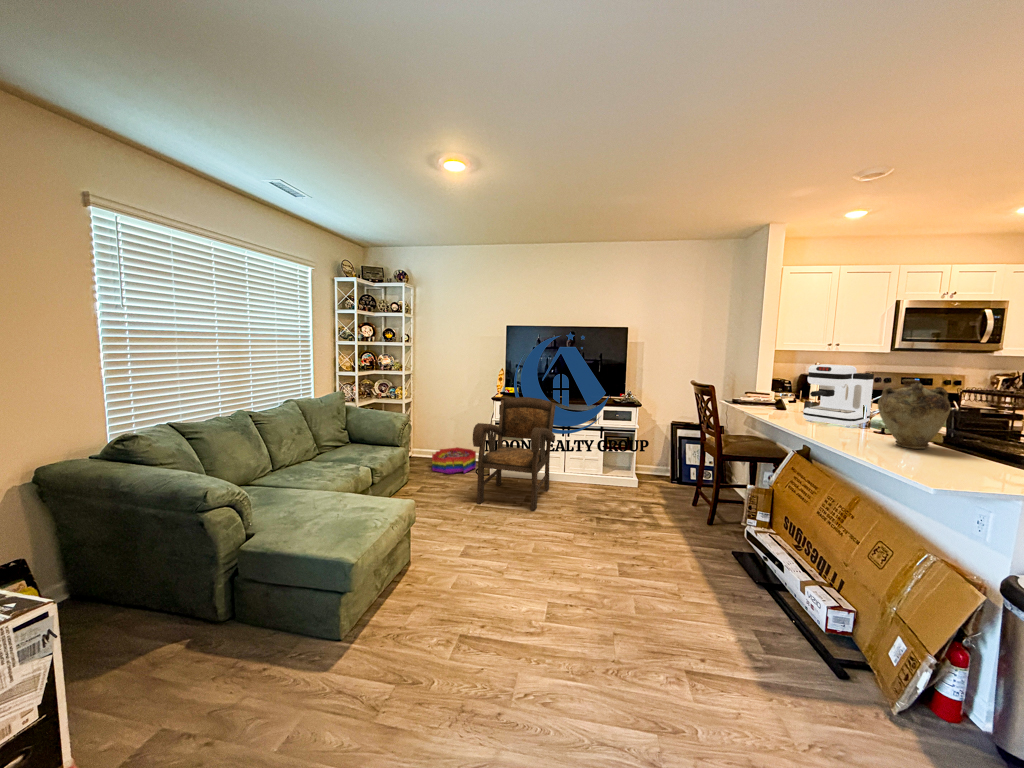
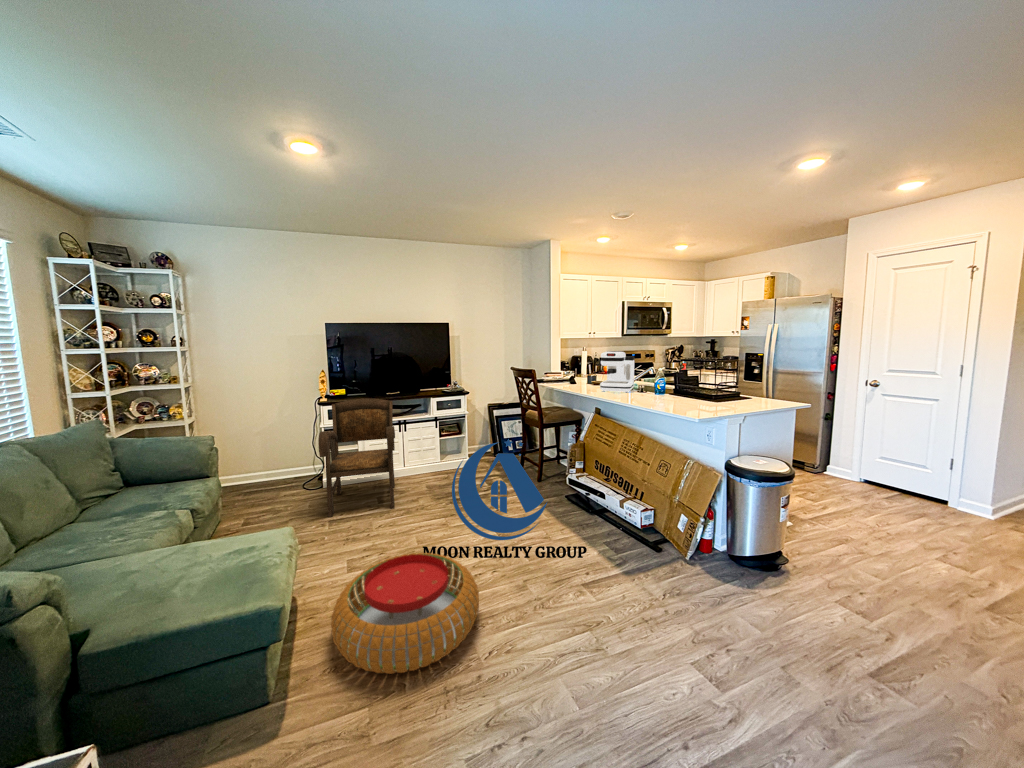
vase: present [878,379,950,449] -> none [651,358,686,401]
storage bin: present [432,447,476,474] -> none [239,464,300,498]
pouf: none [402,555,548,673] -> present [331,553,479,674]

